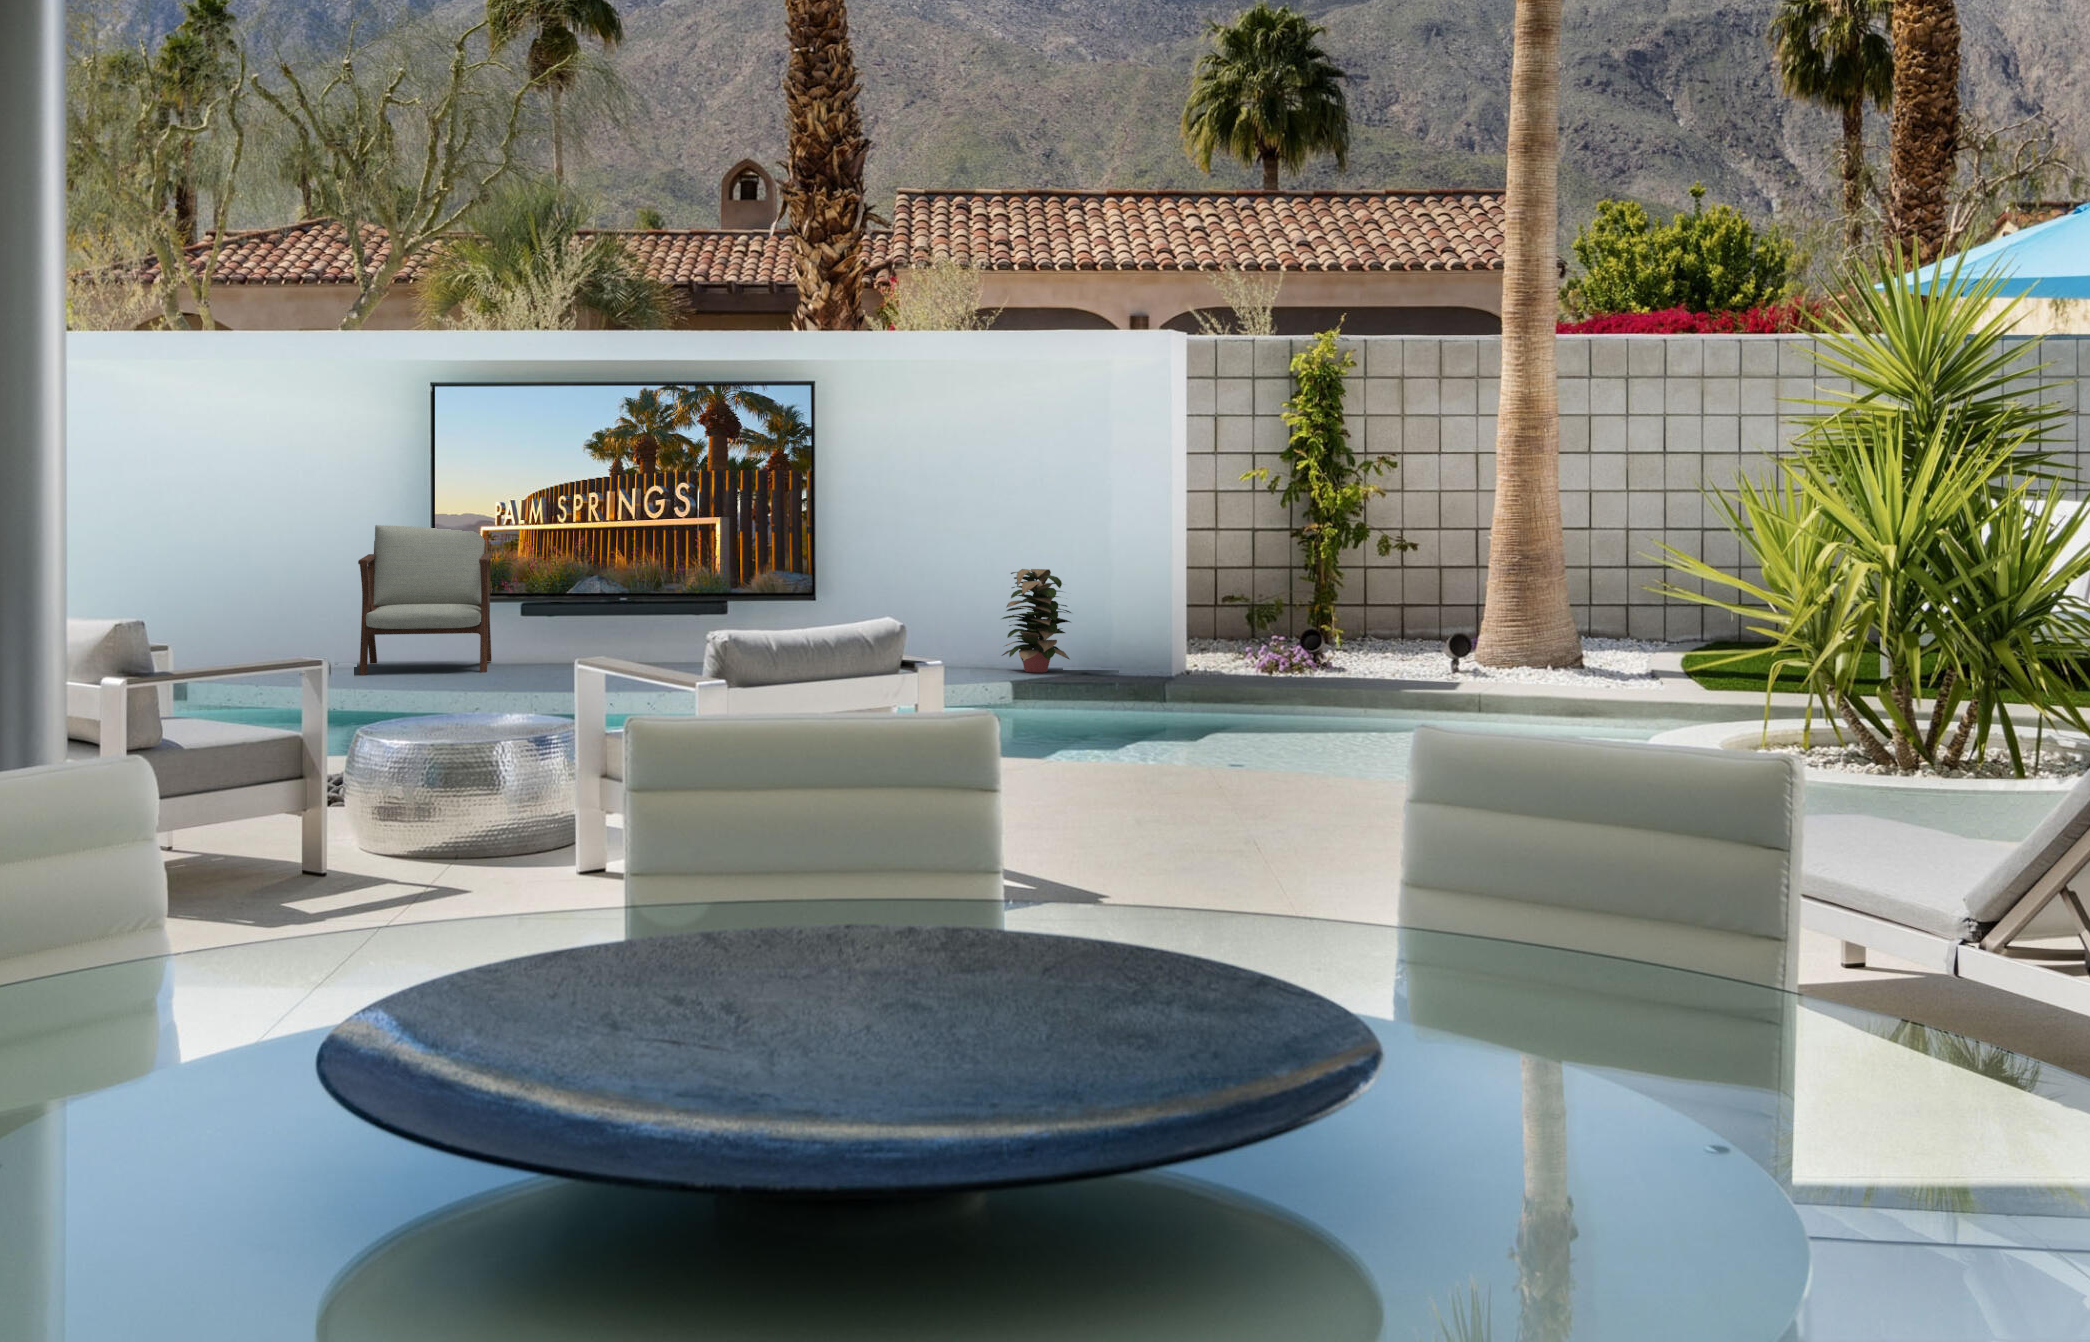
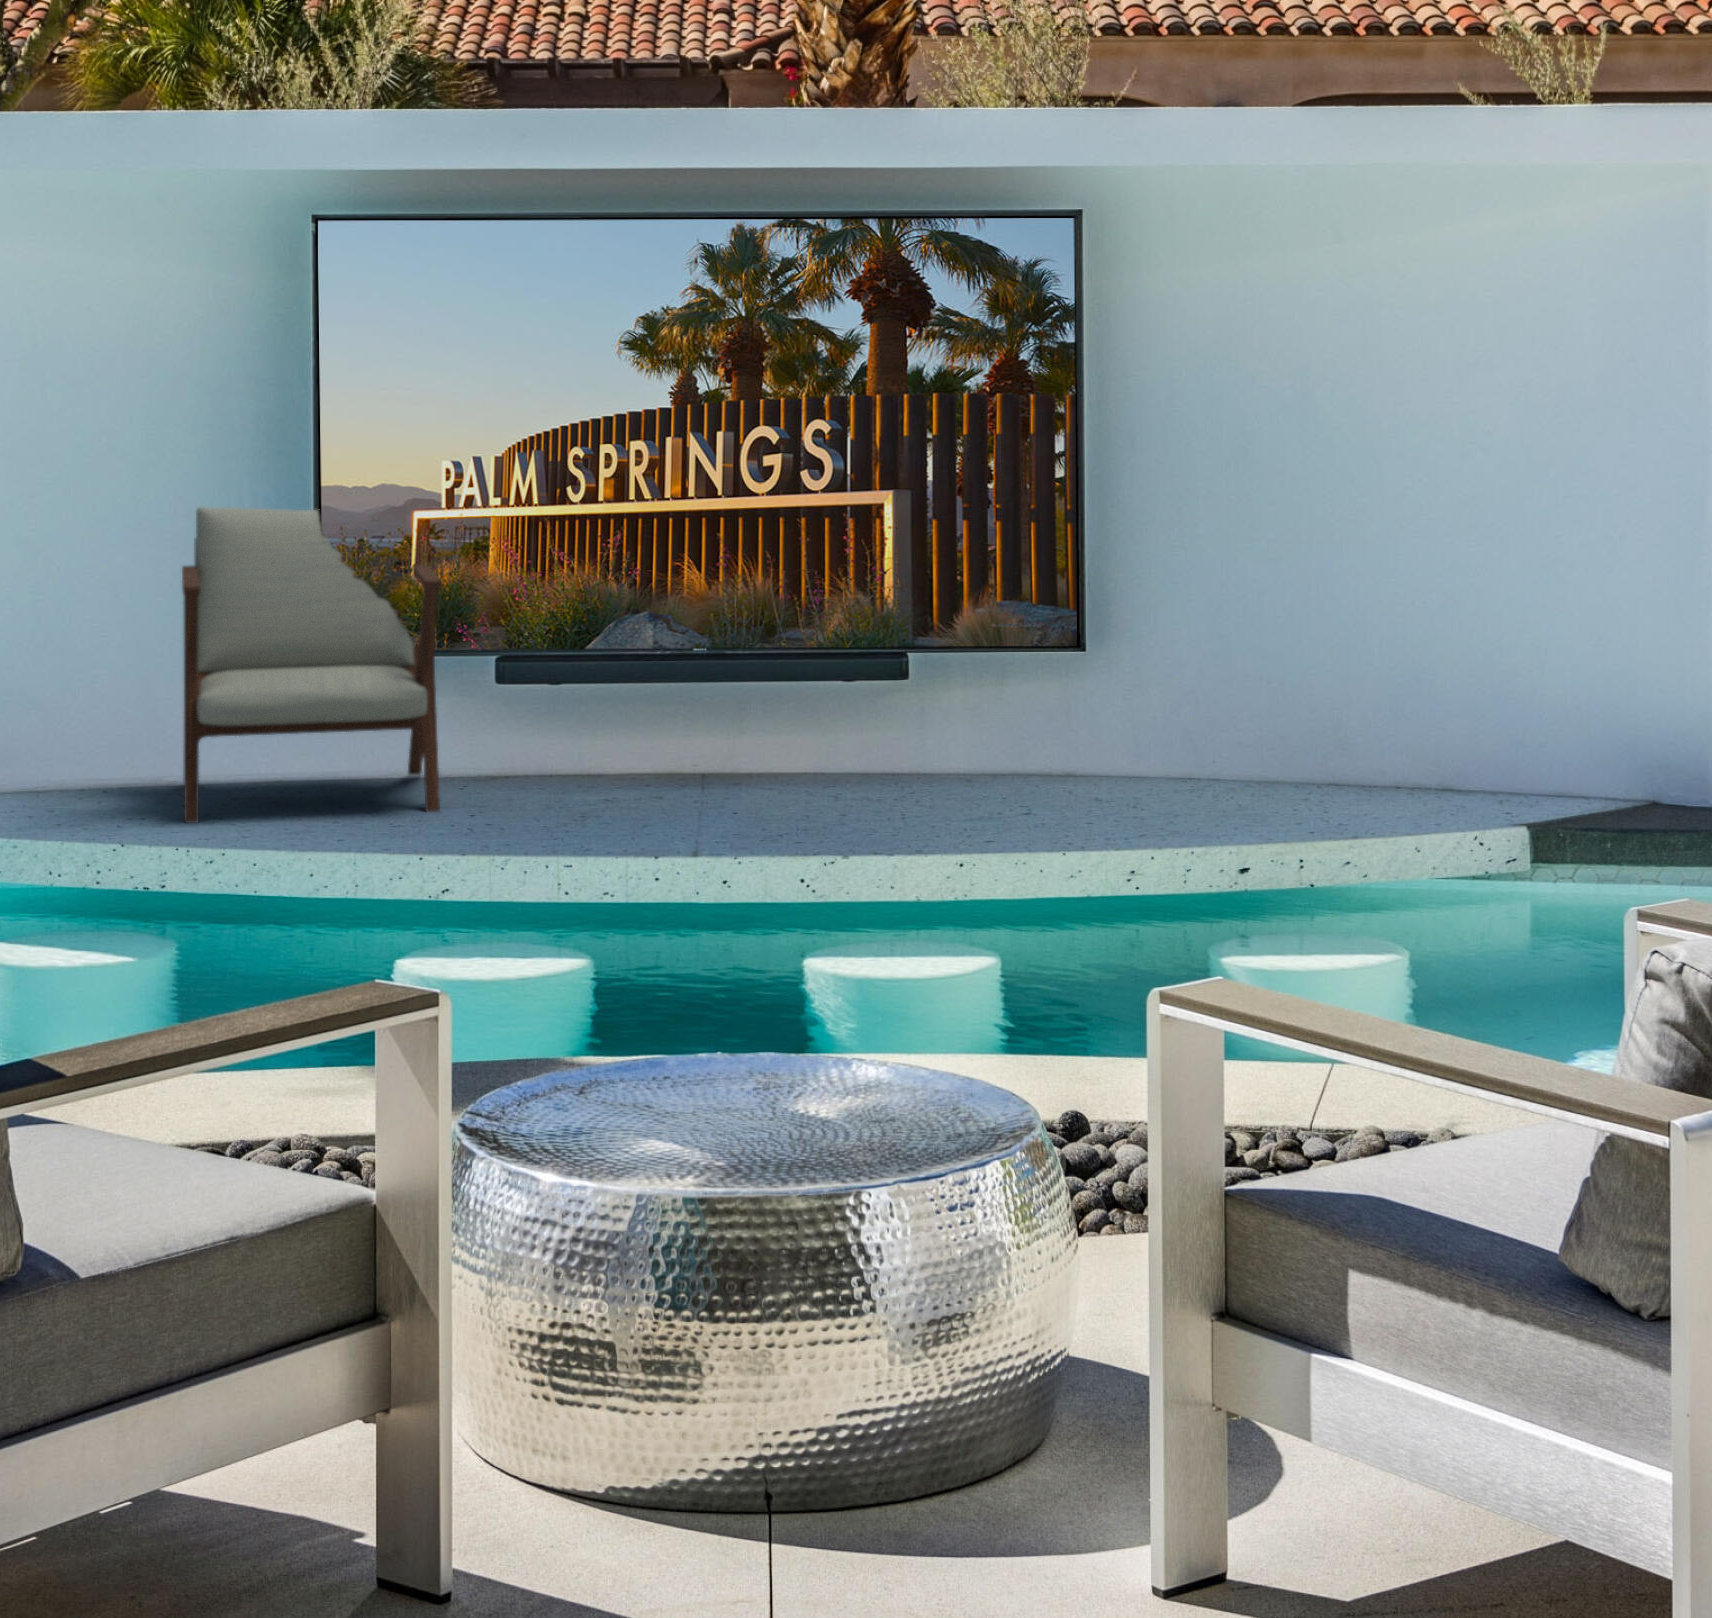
decorative plant: present [1002,569,1071,672] -> none [1475,589,1633,802]

